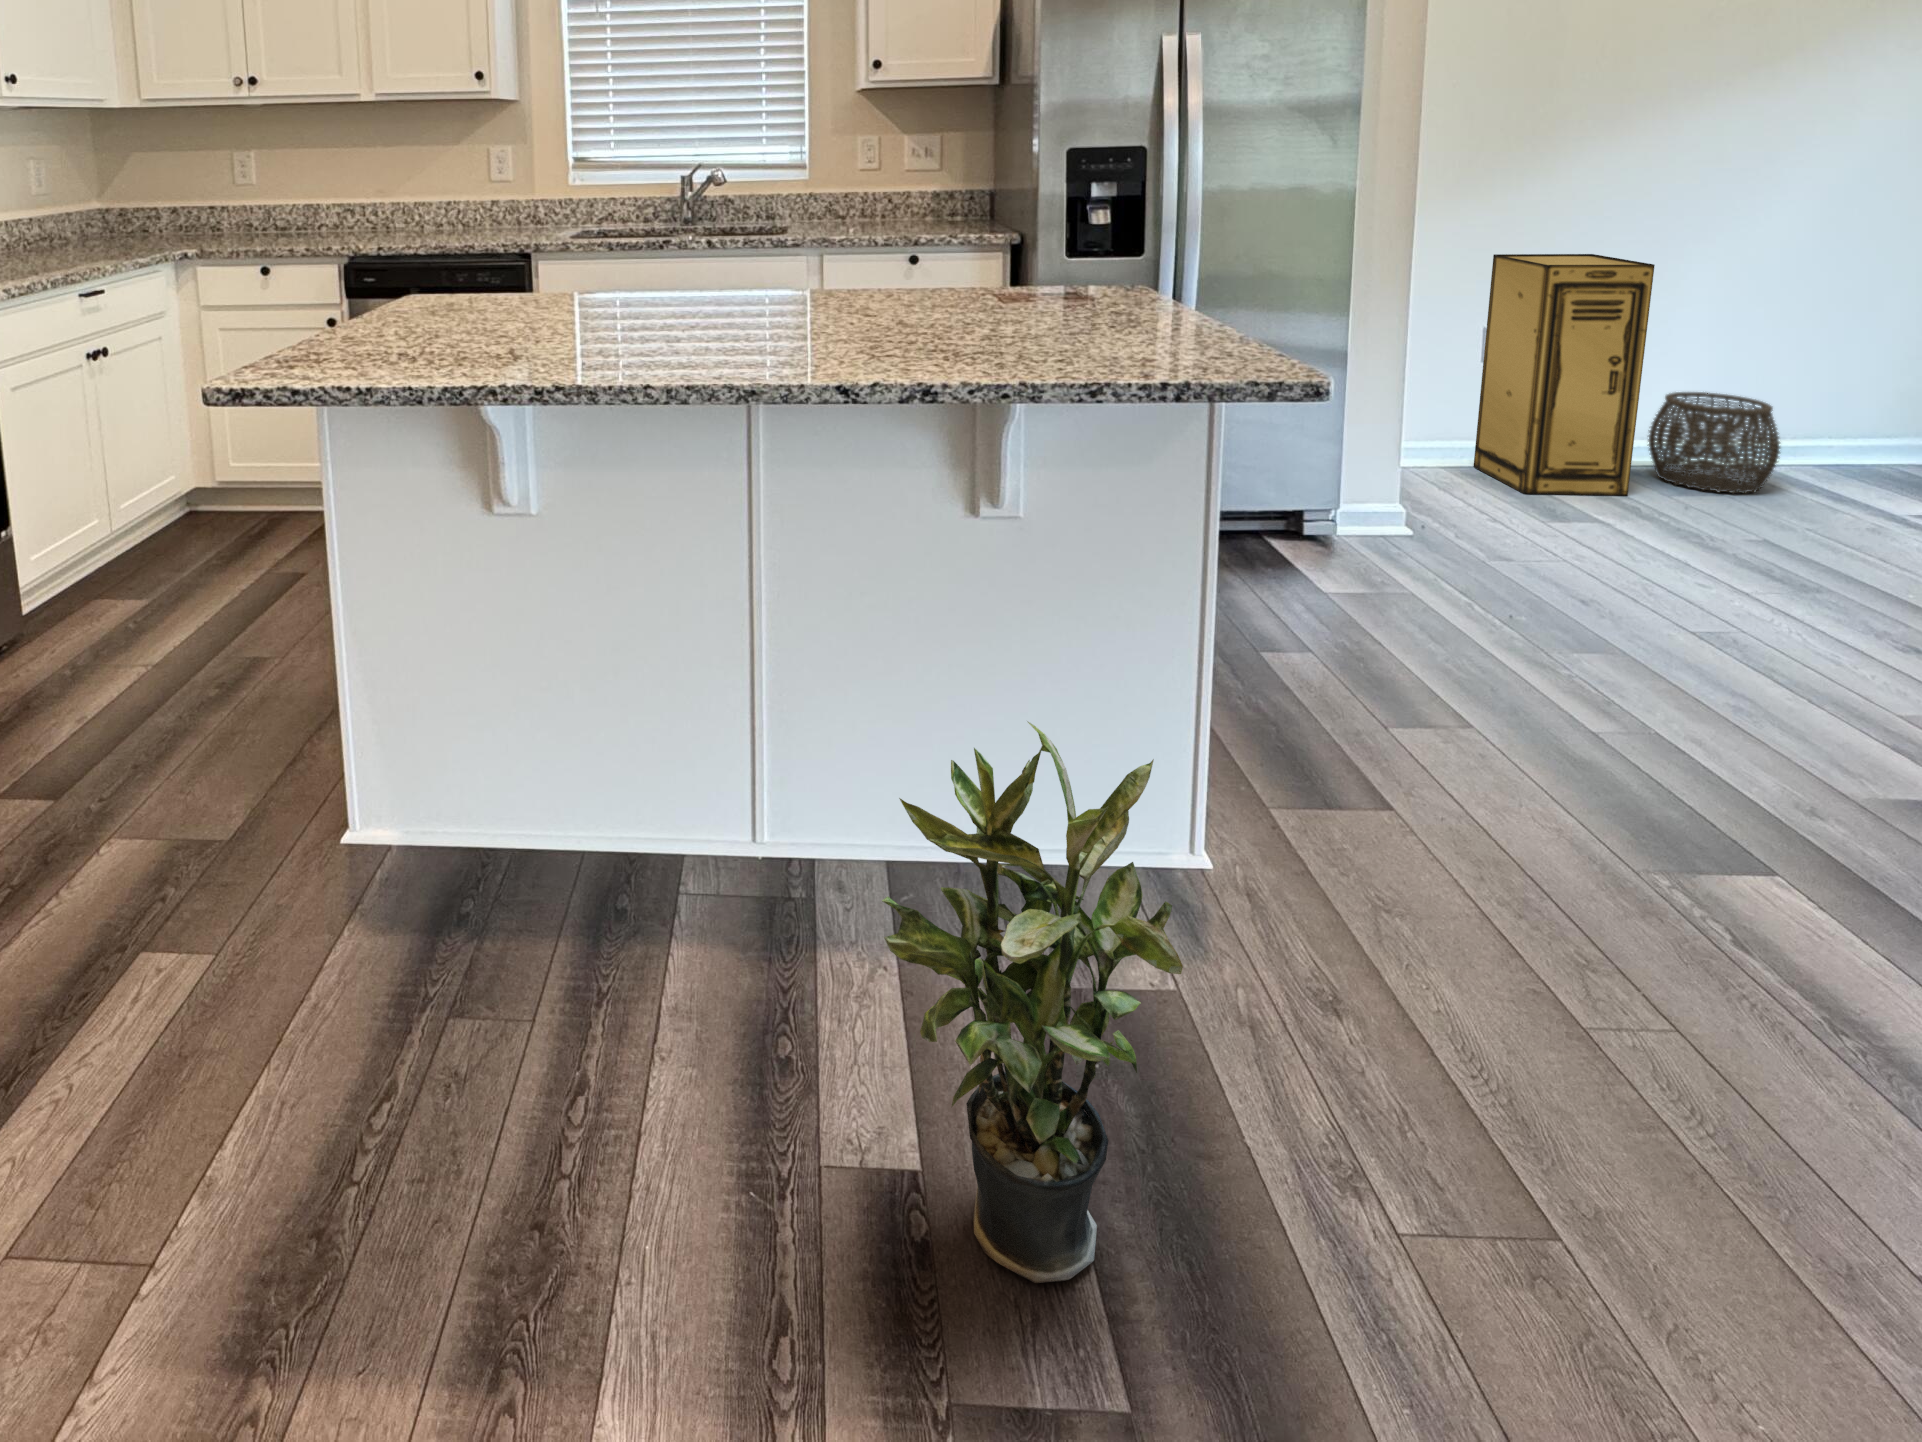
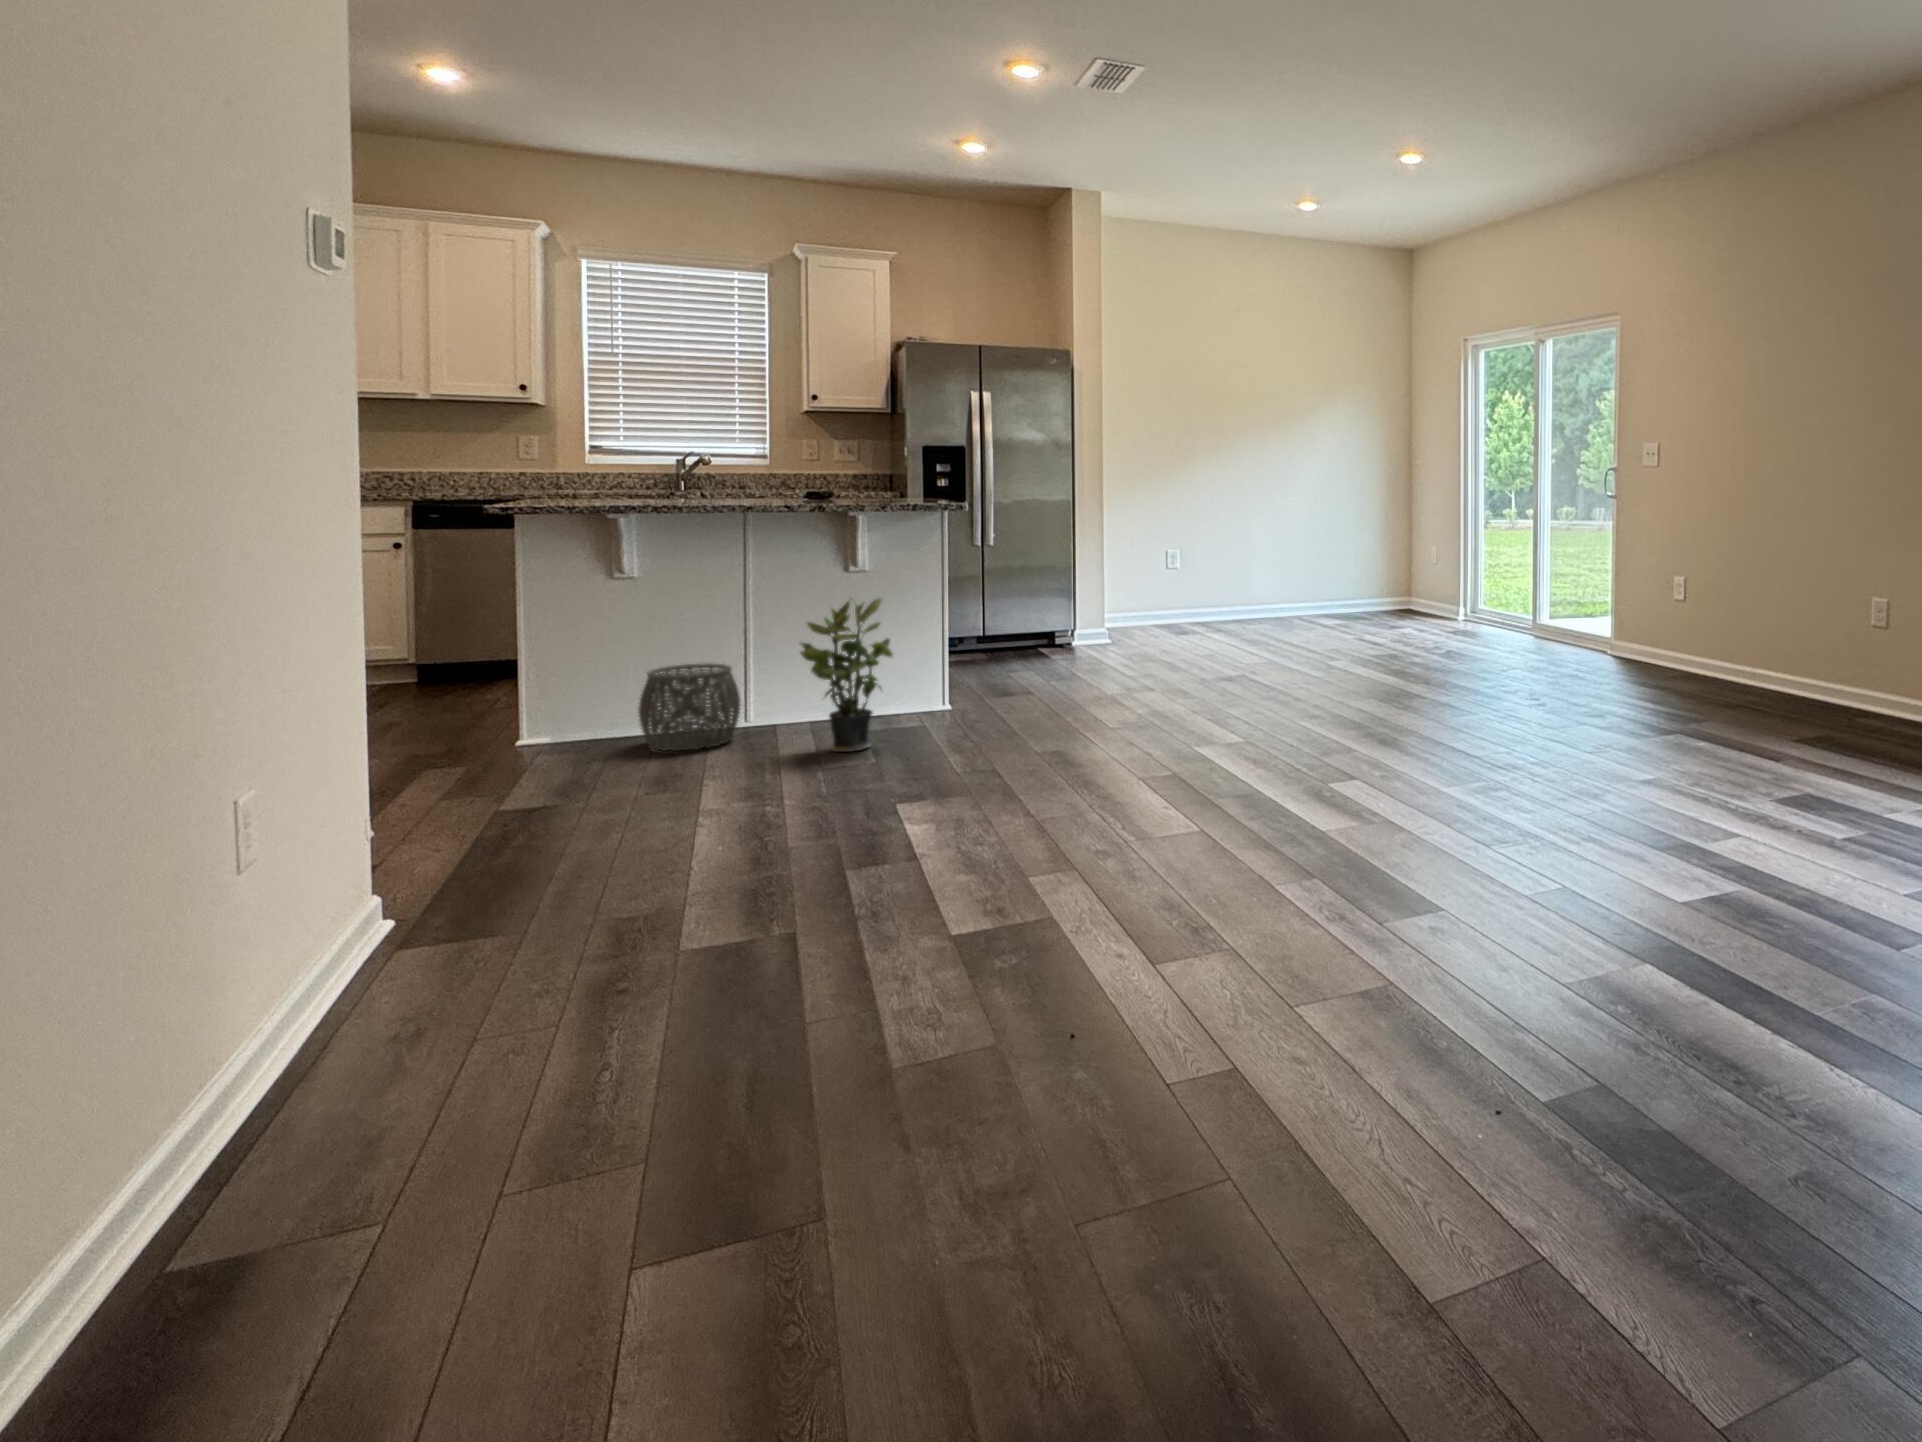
storage cabinet: present [1474,254,1655,496] -> none [1167,512,1226,629]
woven basket: present [1648,392,1780,493] -> present [639,664,741,751]

